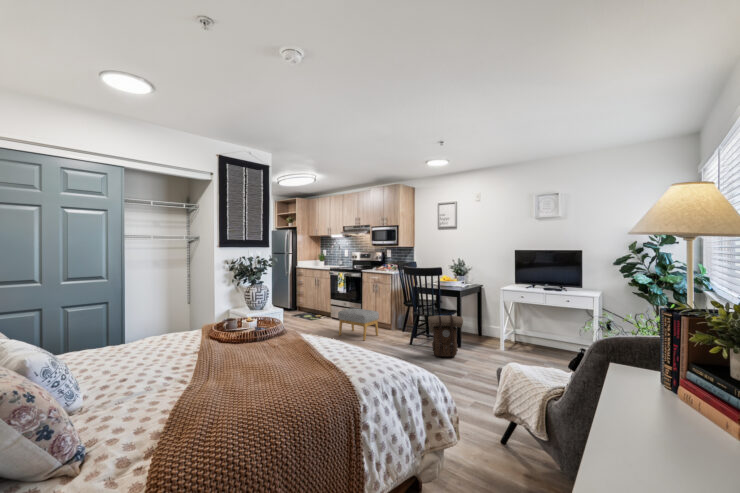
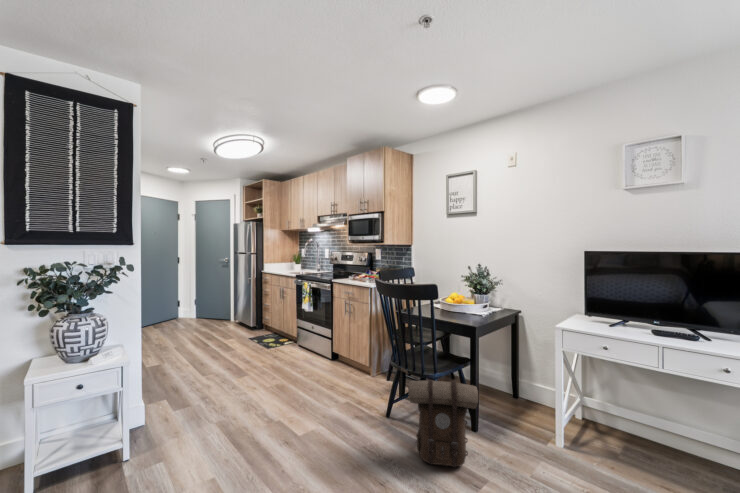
footstool: present [338,308,379,340] -> none [281,340,344,401]

